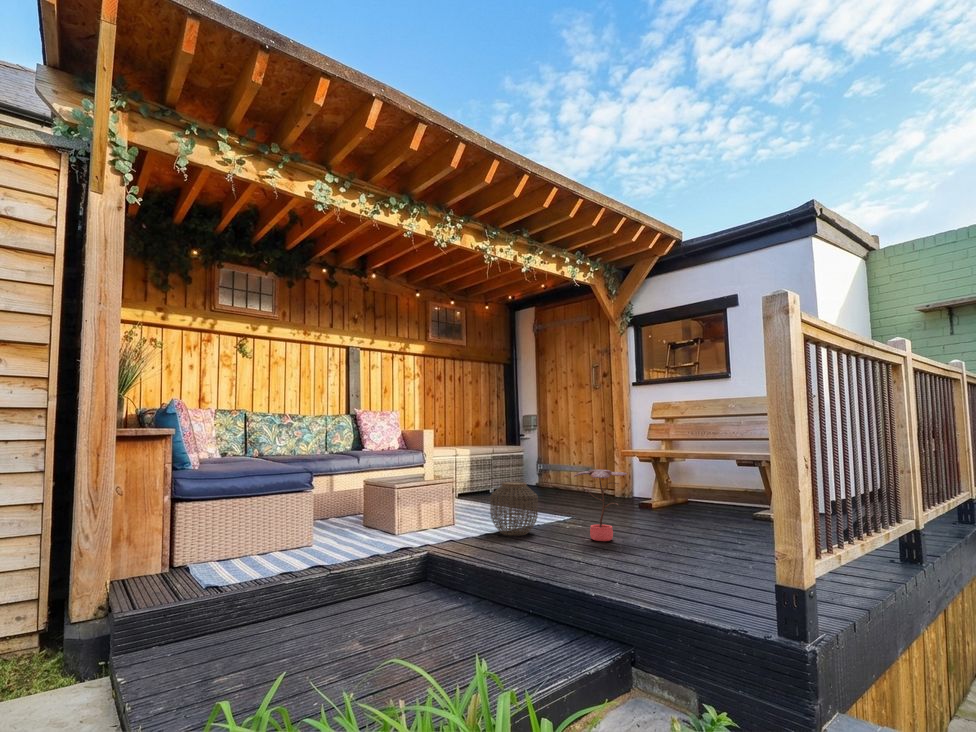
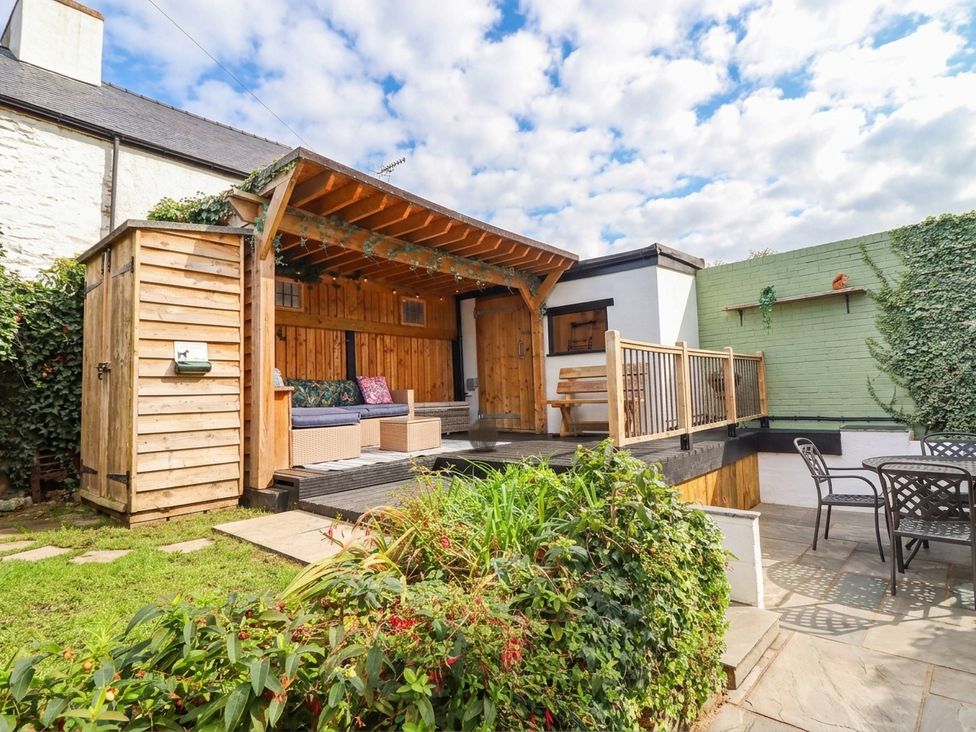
side table: none [655,439,693,511] -> present [563,391,584,436]
potted plant: present [574,470,627,541] -> none [520,410,551,450]

